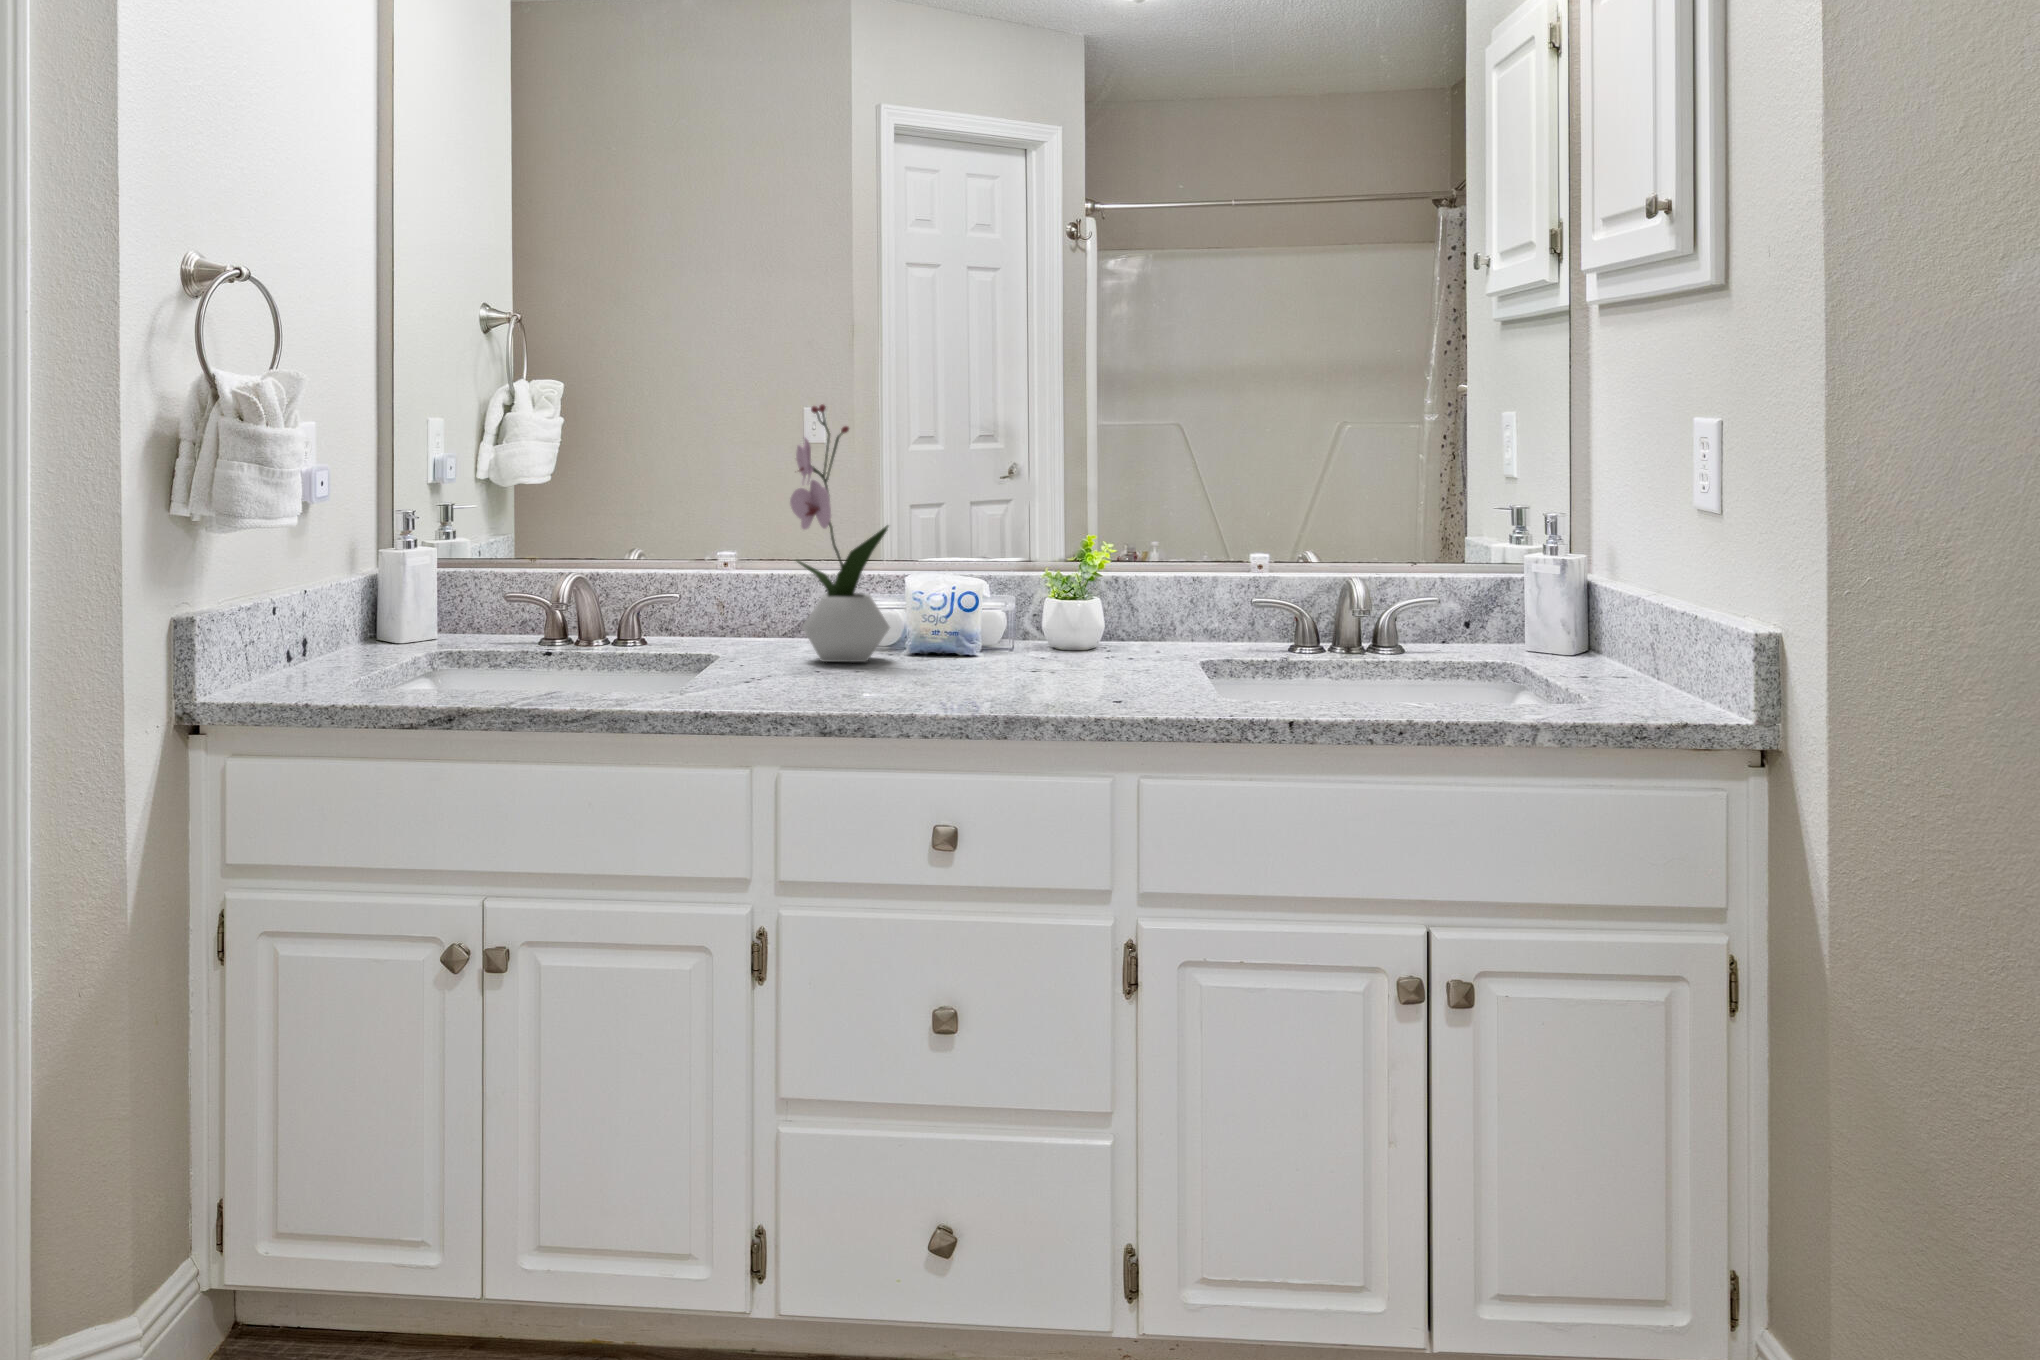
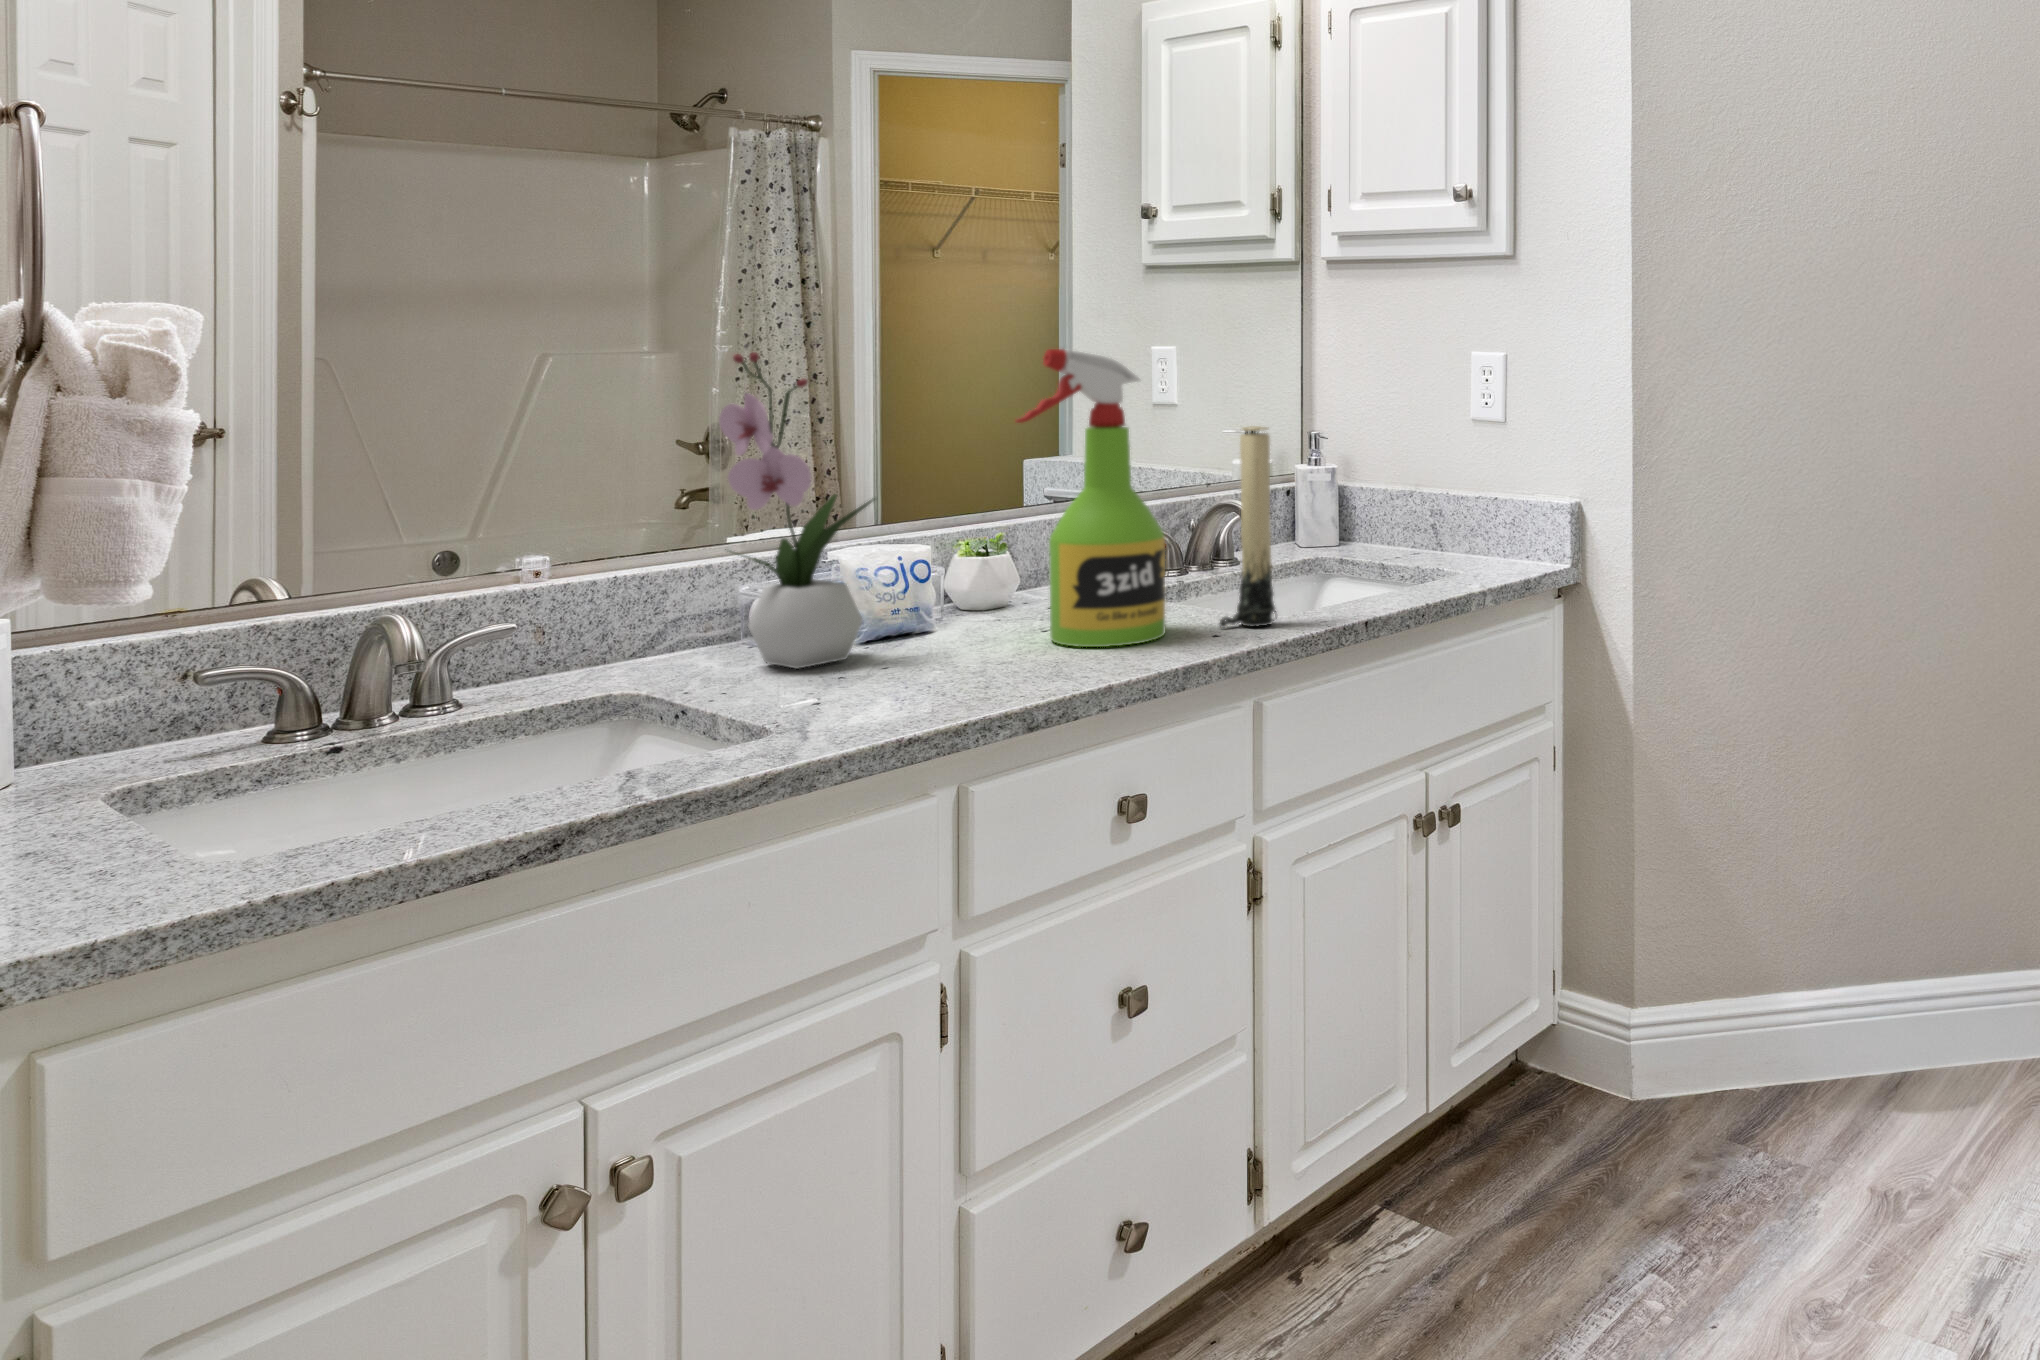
spray bottle: none [976,402,1118,692] -> present [1016,349,1165,647]
candle: none [1161,486,1220,702] -> present [1220,426,1276,627]

